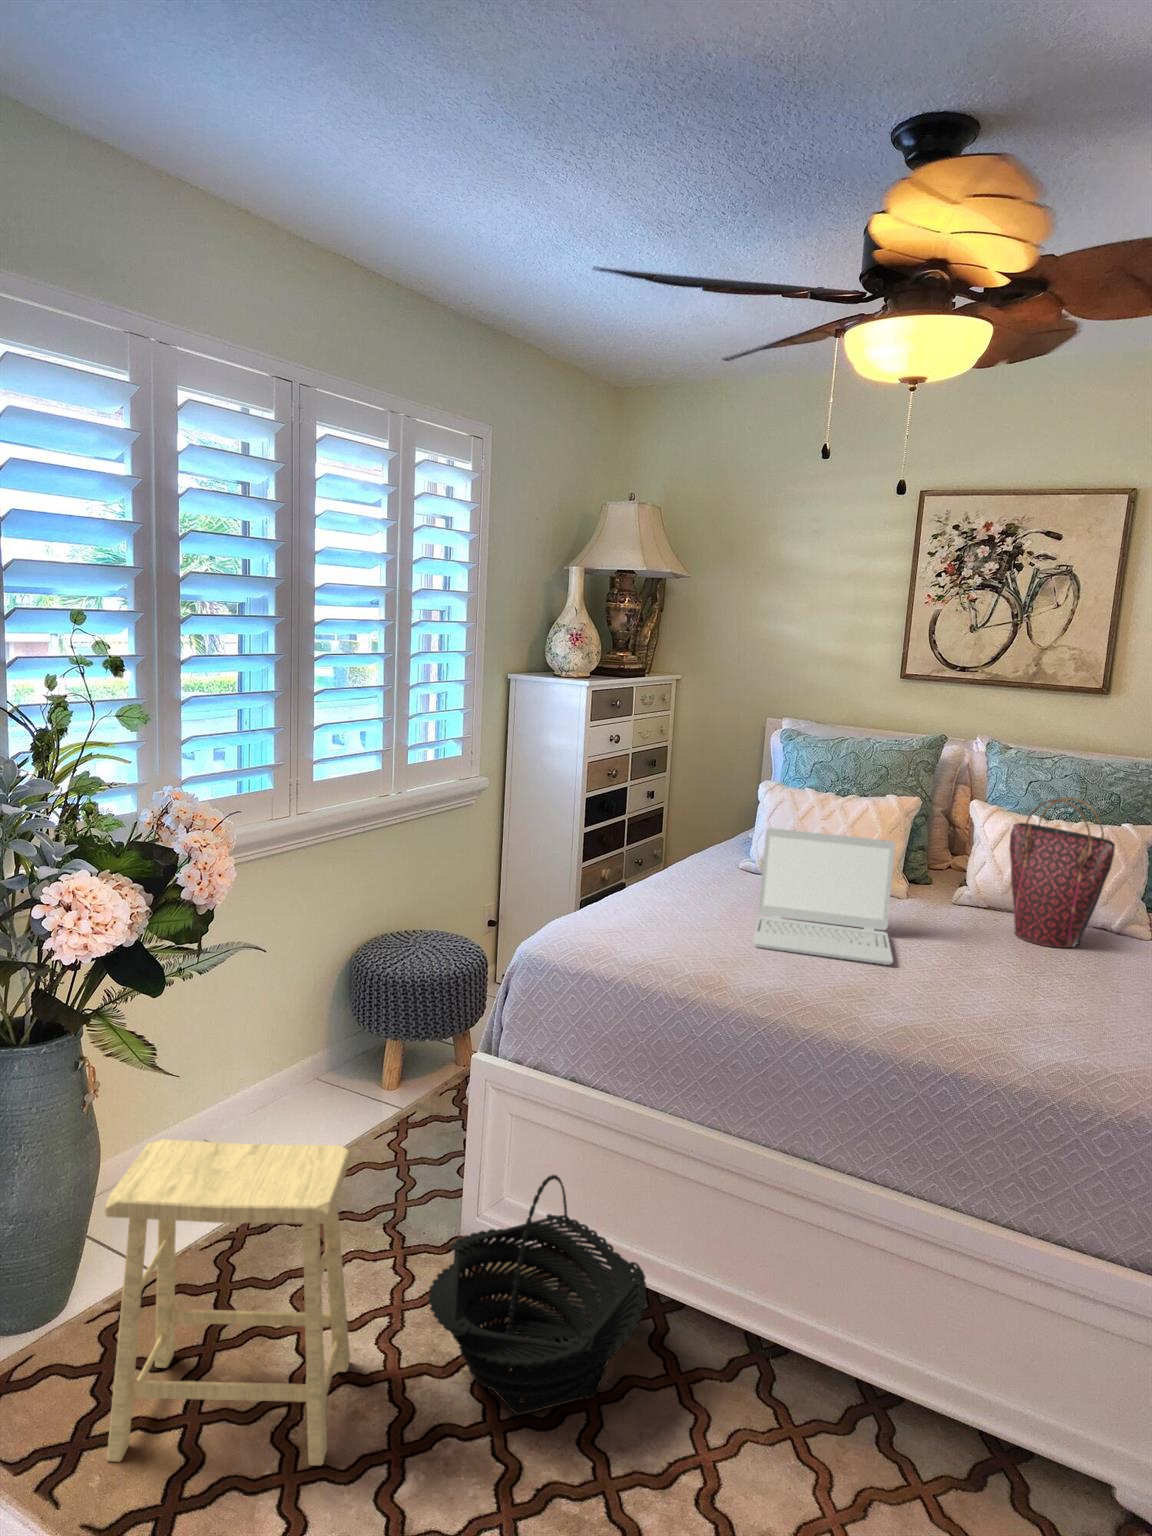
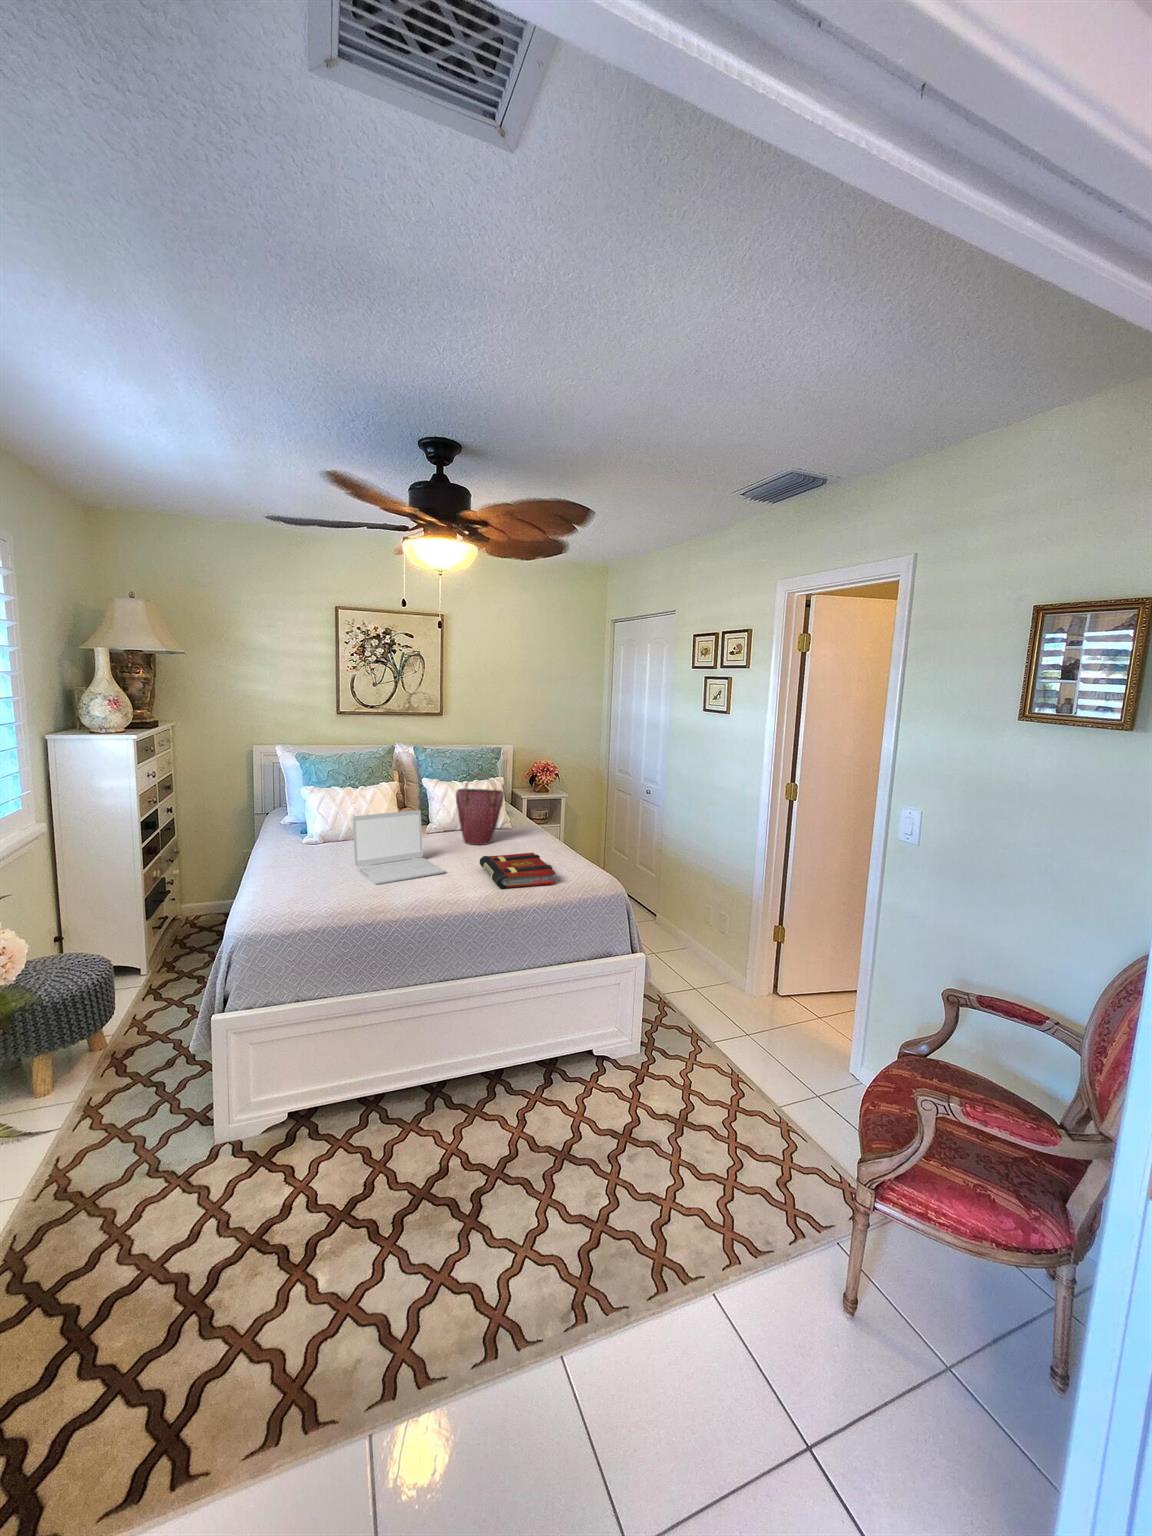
book: none [952,956,1112,1058] -> present [480,853,555,889]
footstool: present [105,1139,351,1466] -> none [27,1107,263,1467]
basket: present [428,1175,647,1415] -> none [261,1056,402,1202]

